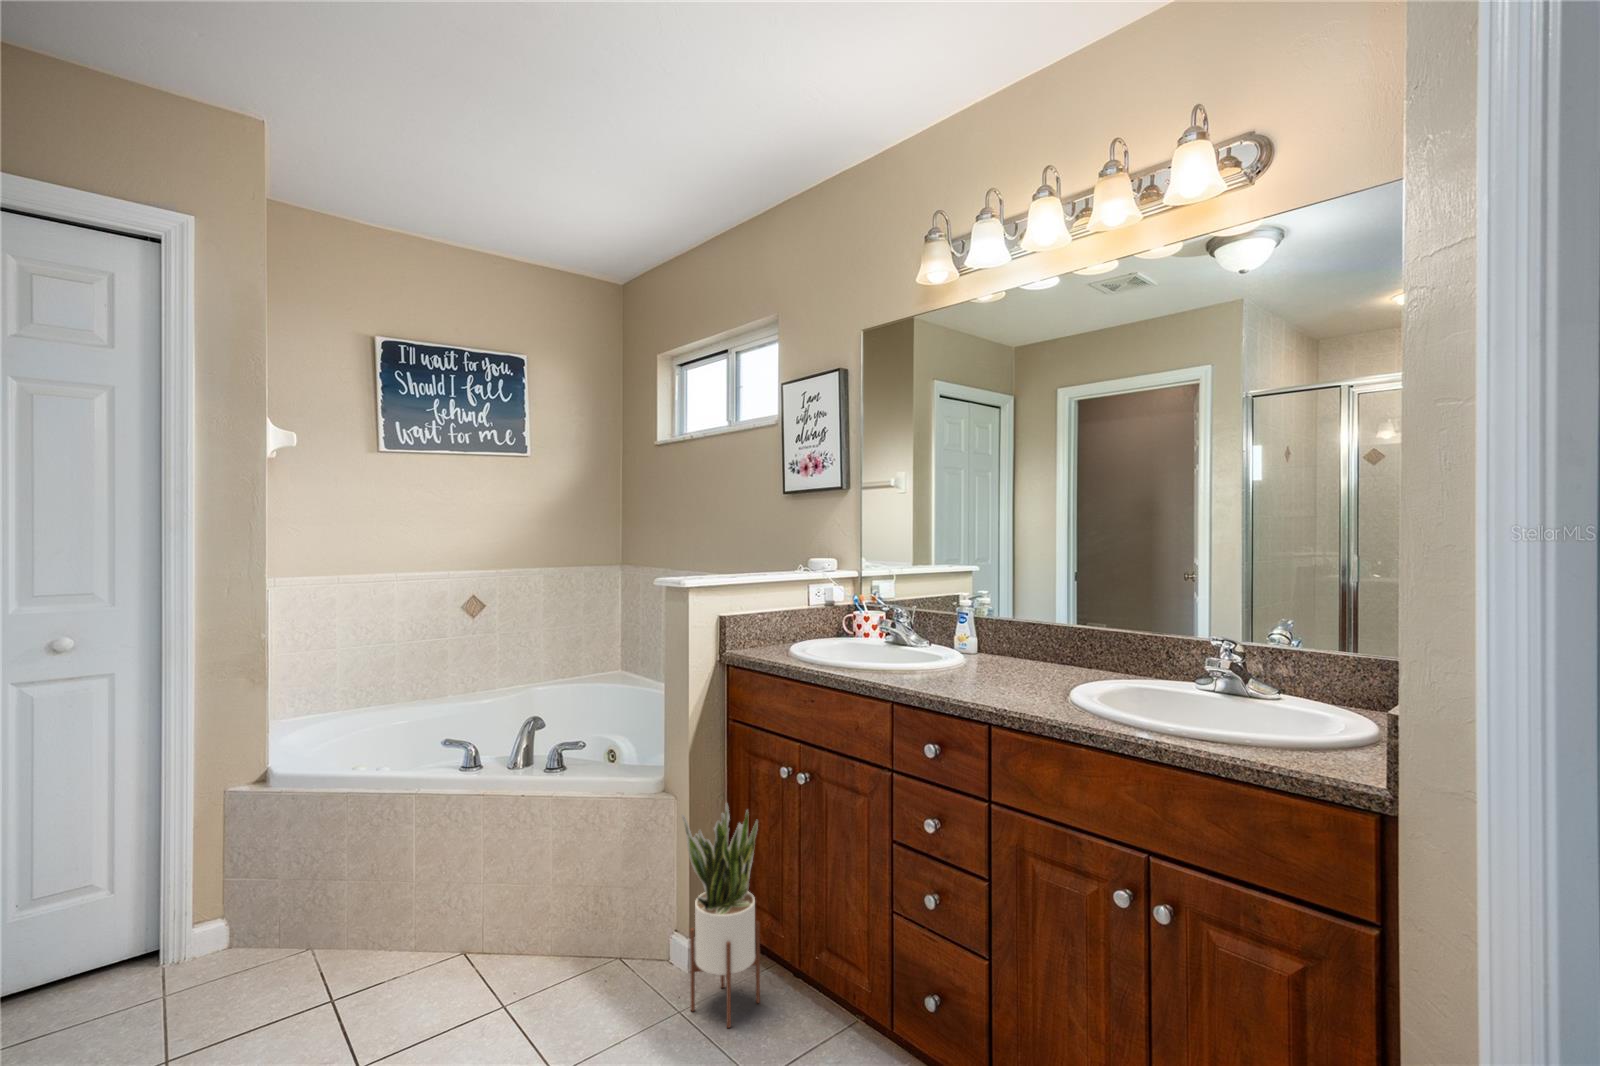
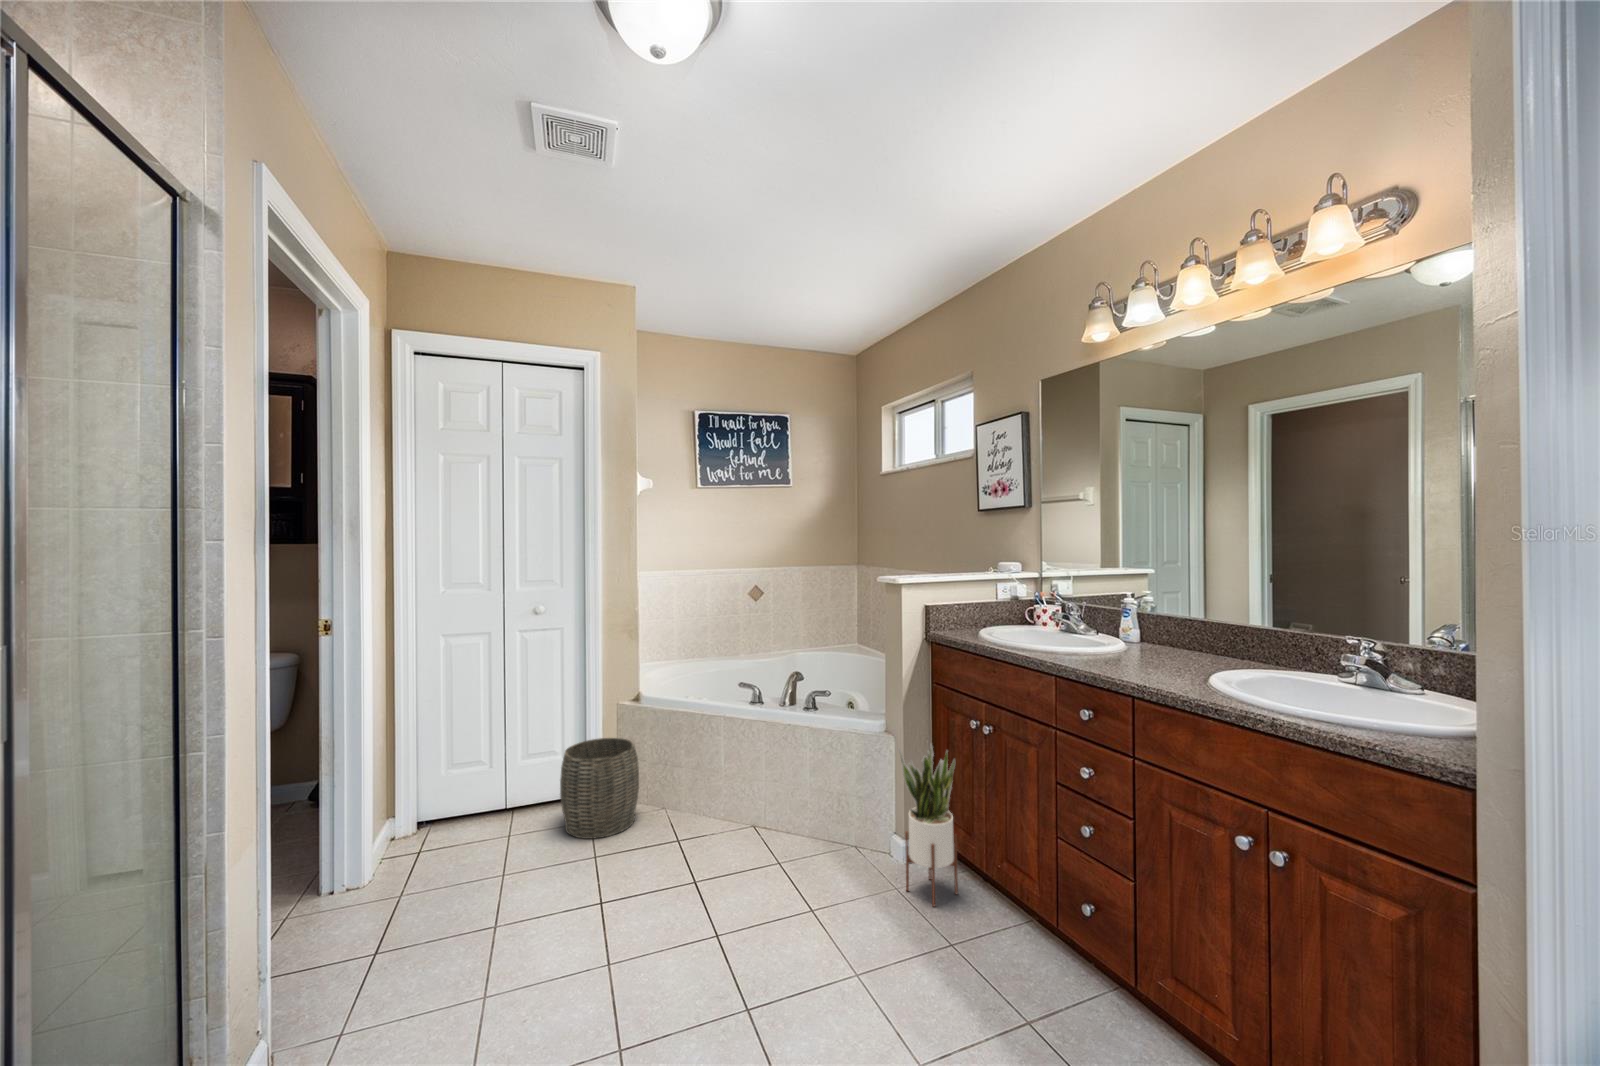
woven basket: none [108,841,266,1020] -> present [560,738,639,839]

